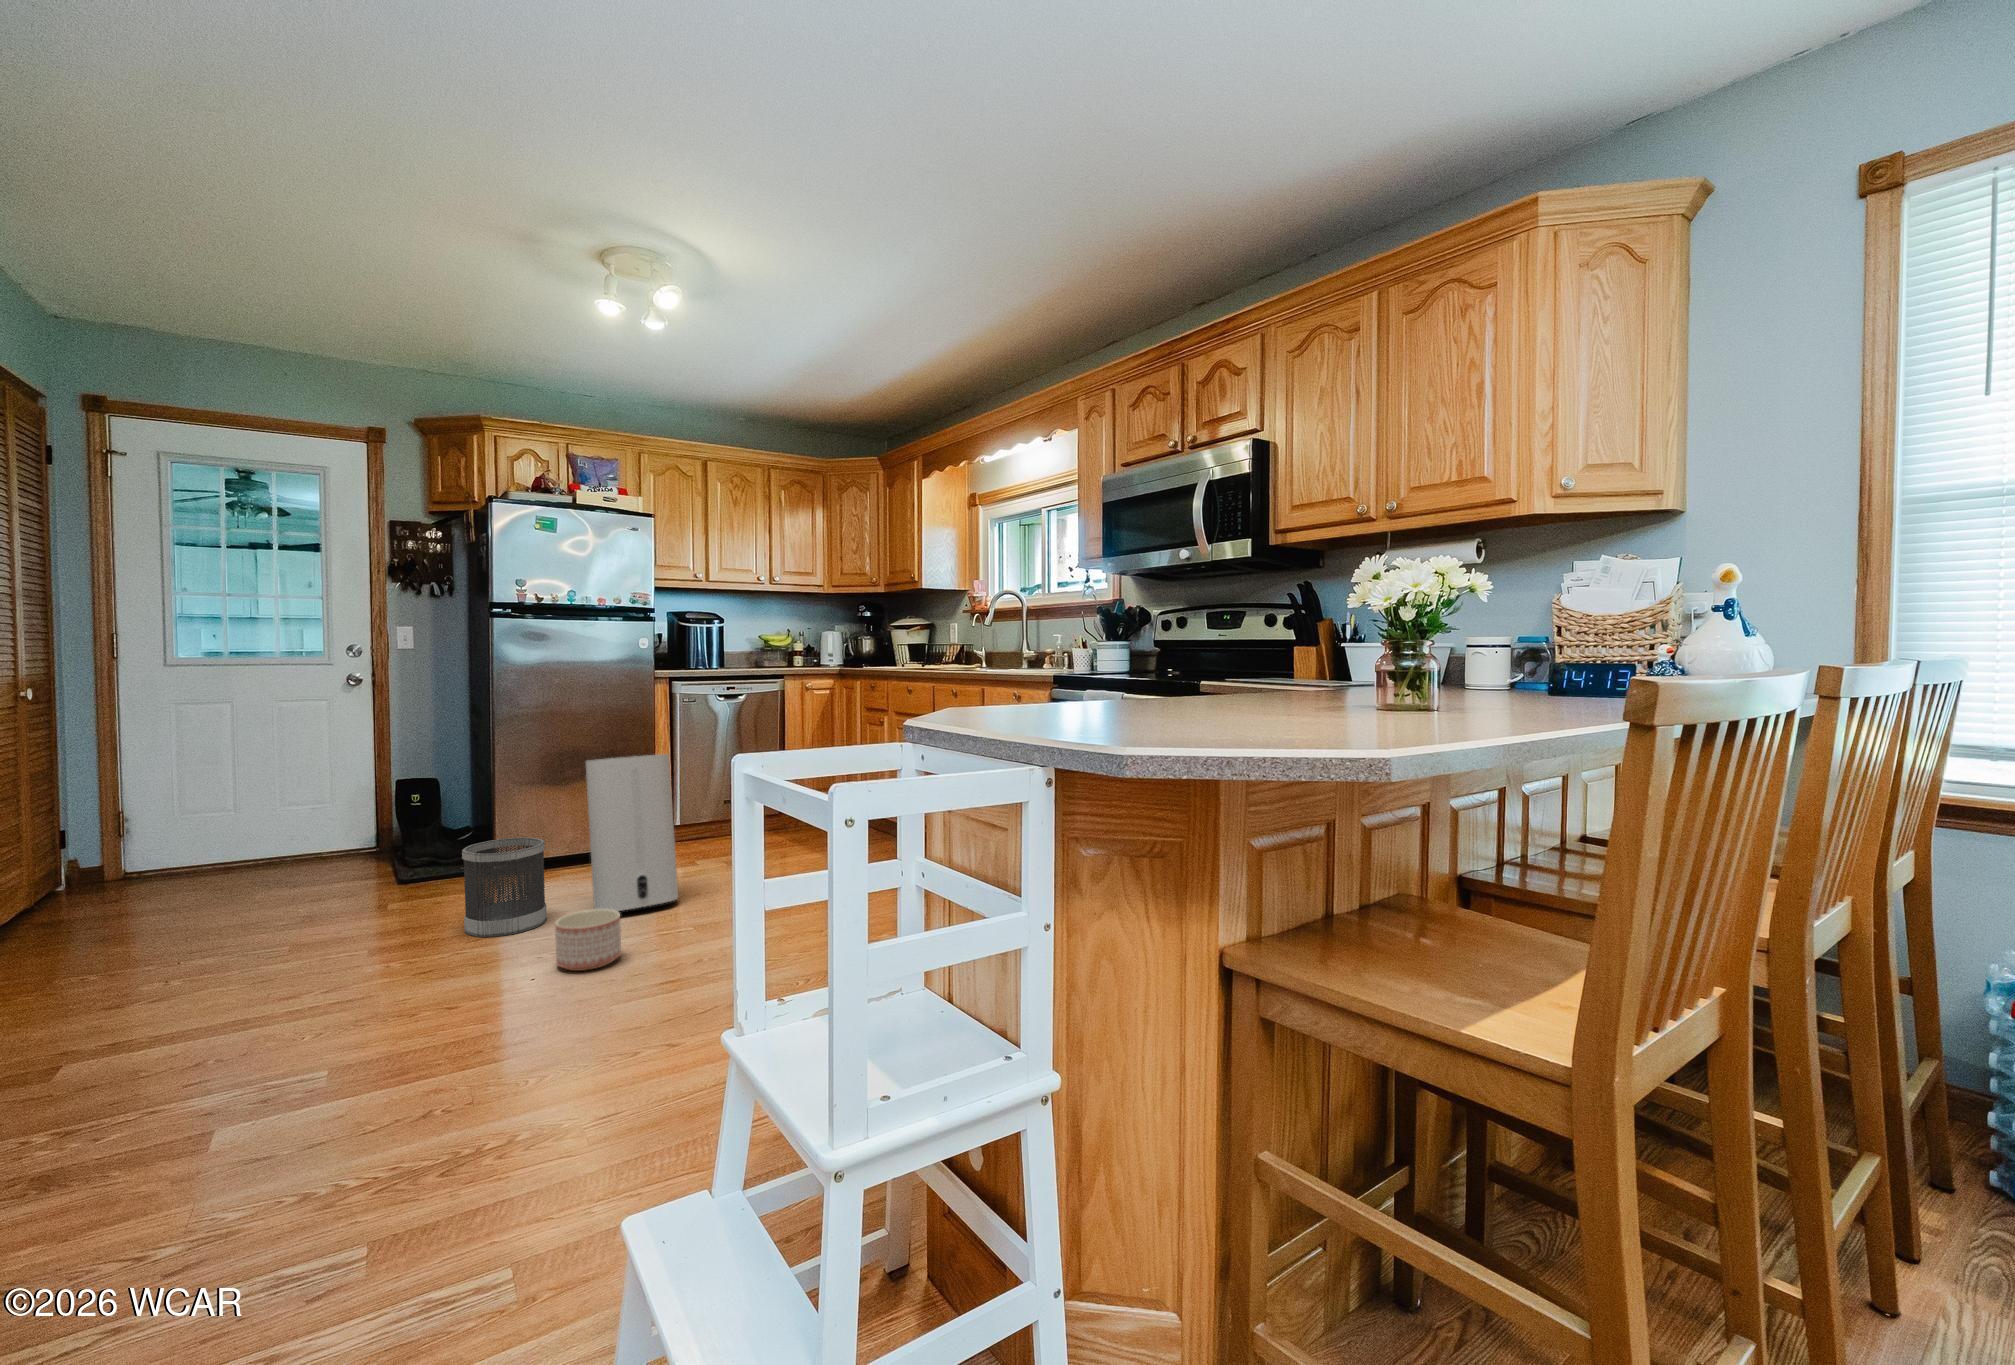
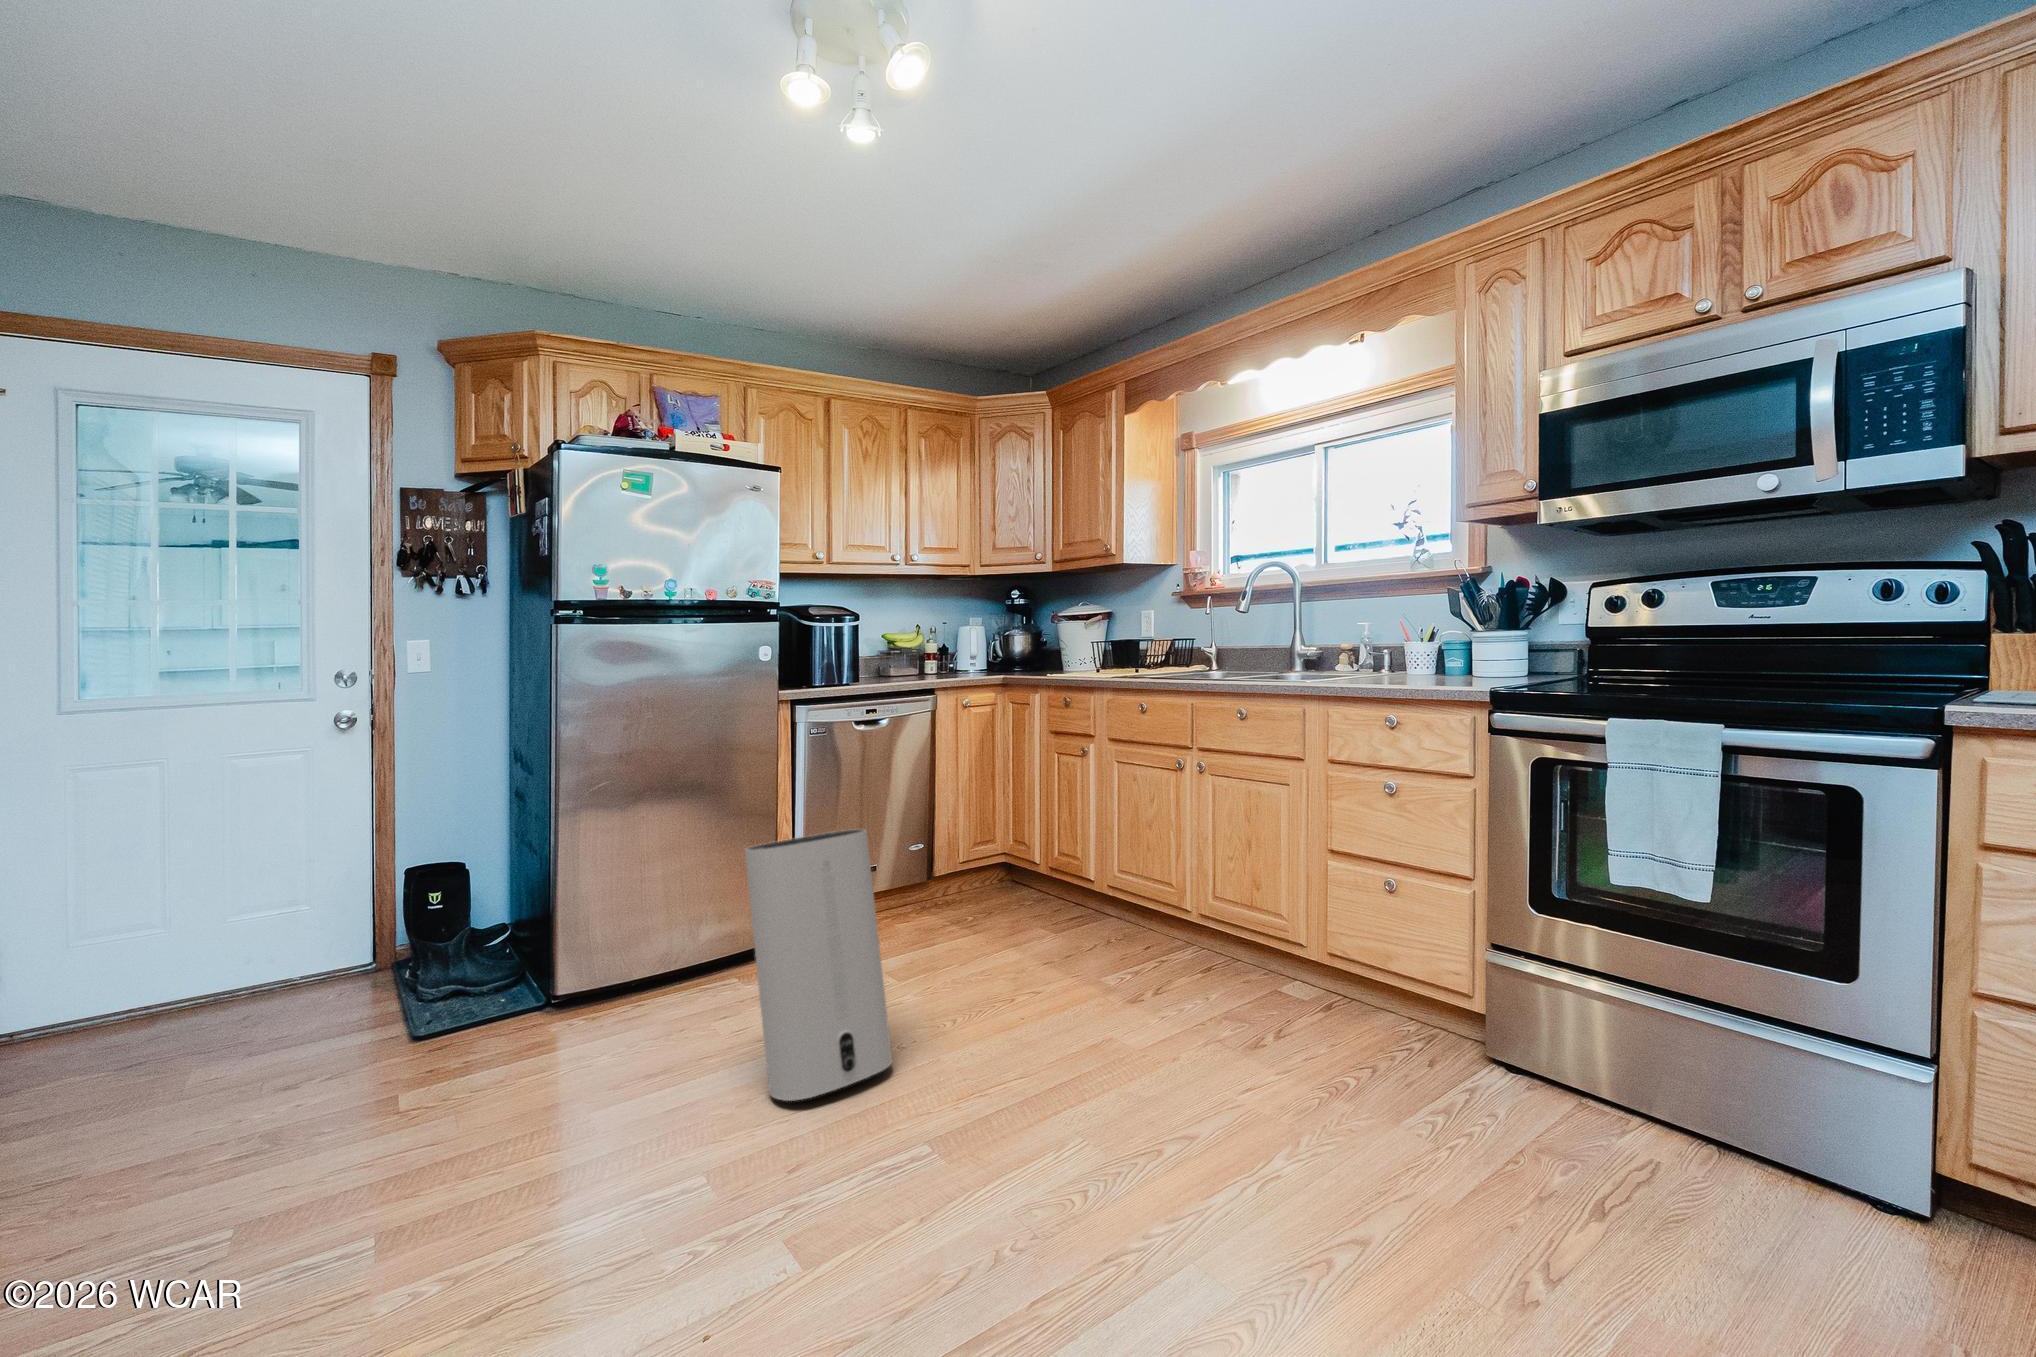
wastebasket: present [462,837,547,937] -> none [563,979,698,1169]
planter: present [555,909,621,971] -> none [763,1129,873,1266]

